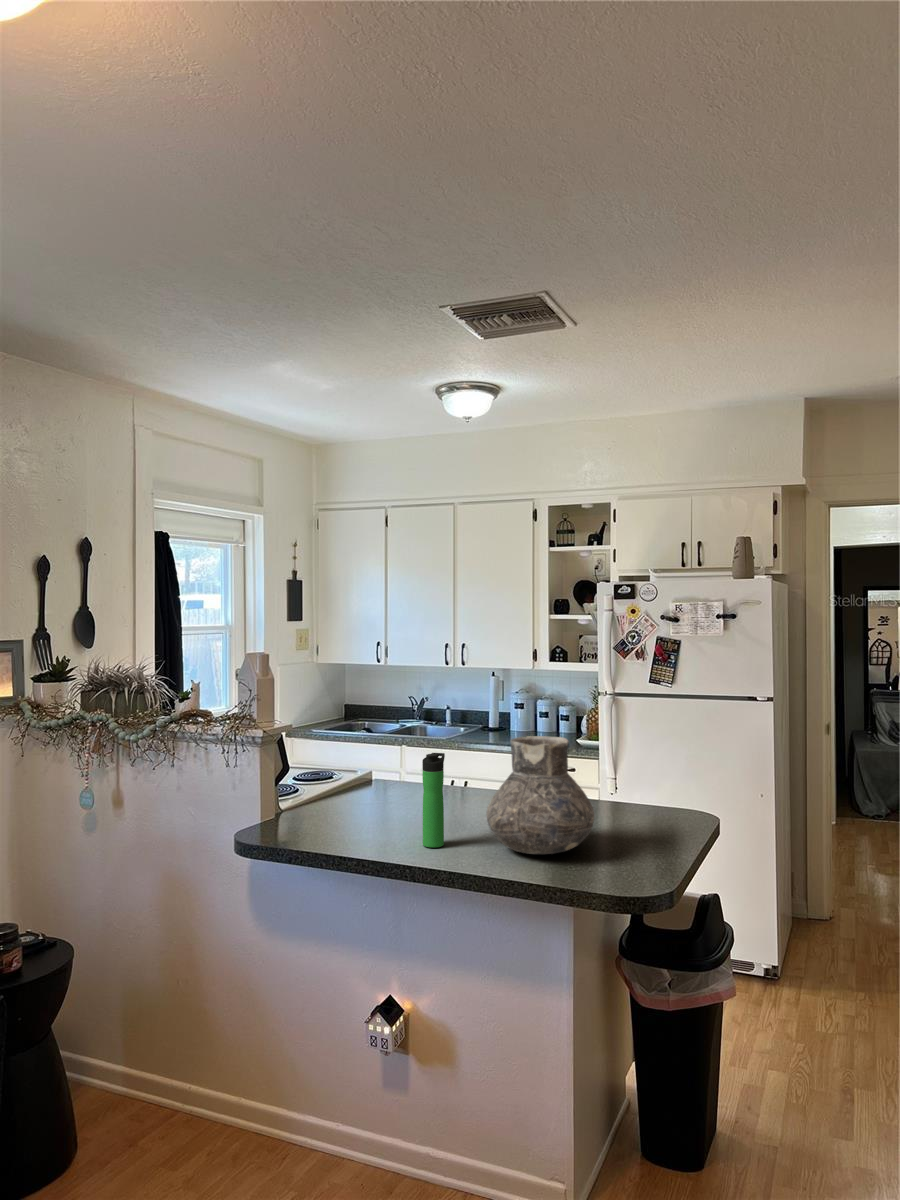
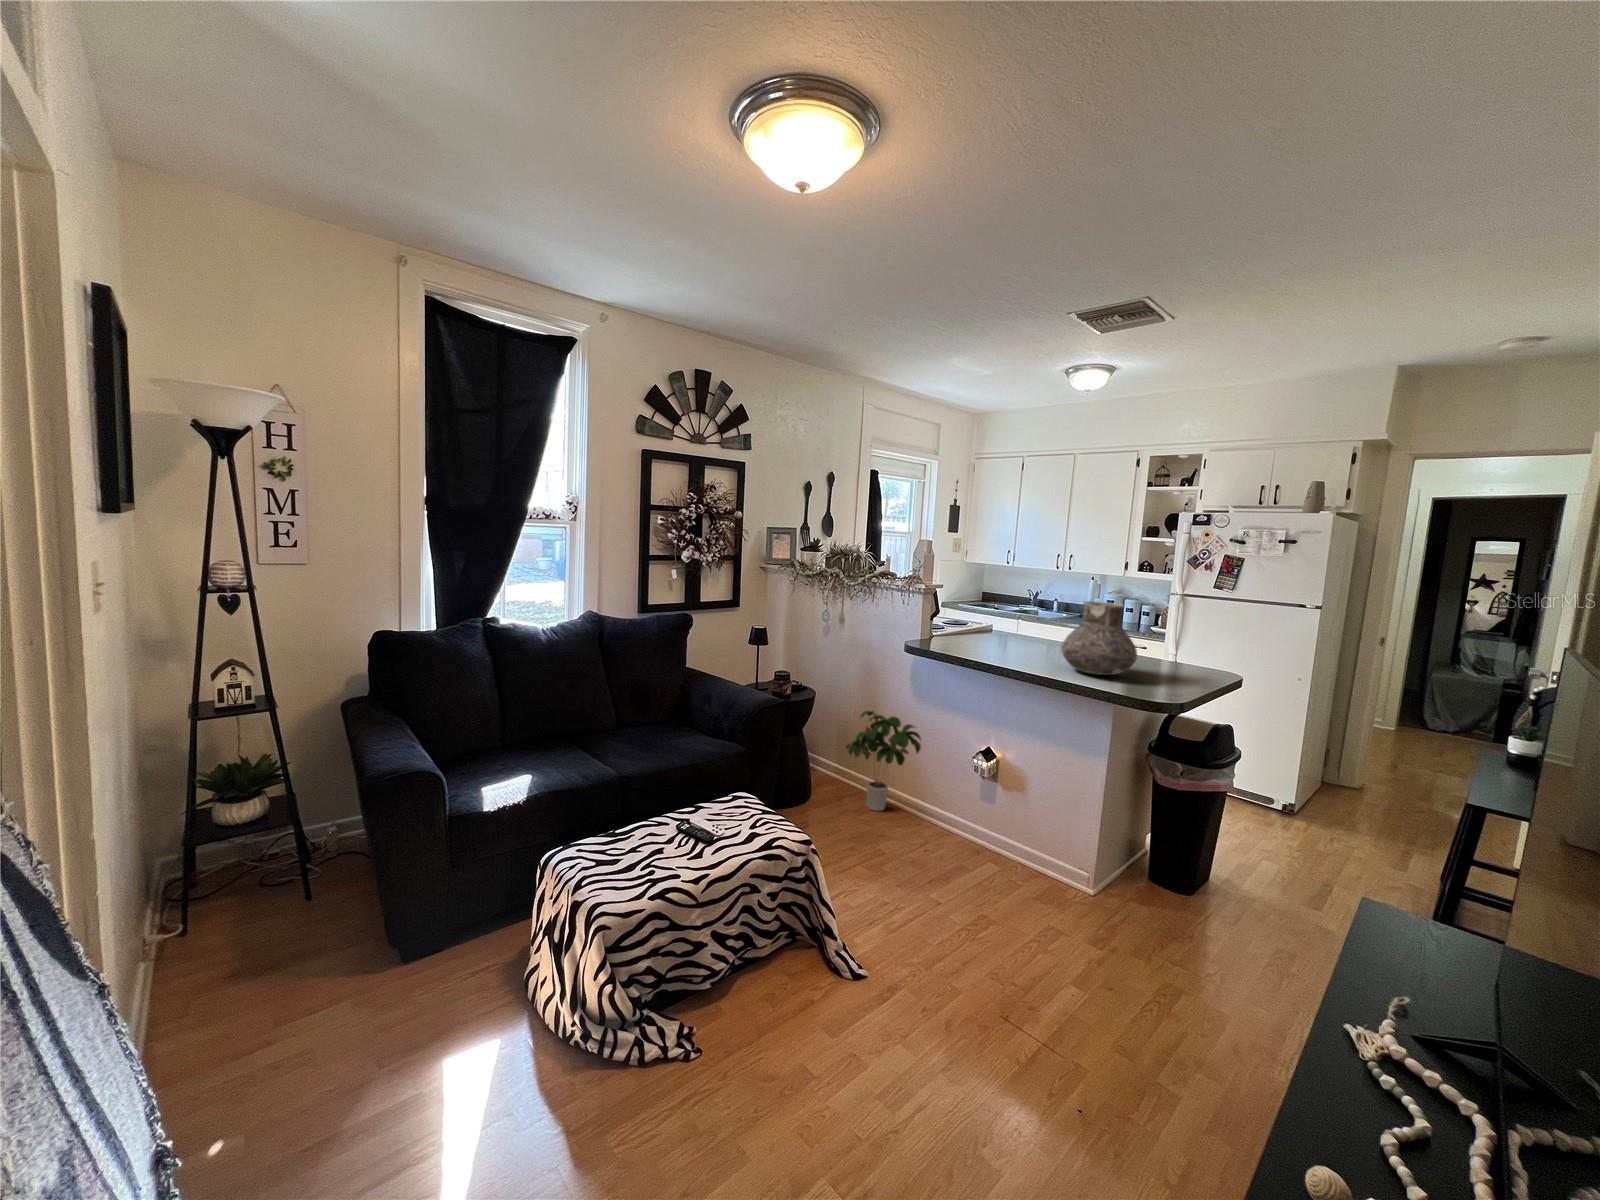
bottle: present [422,753,445,847] -> none [1018,606,1038,663]
potted plant: none [140,960,276,1149] -> present [846,711,921,811]

